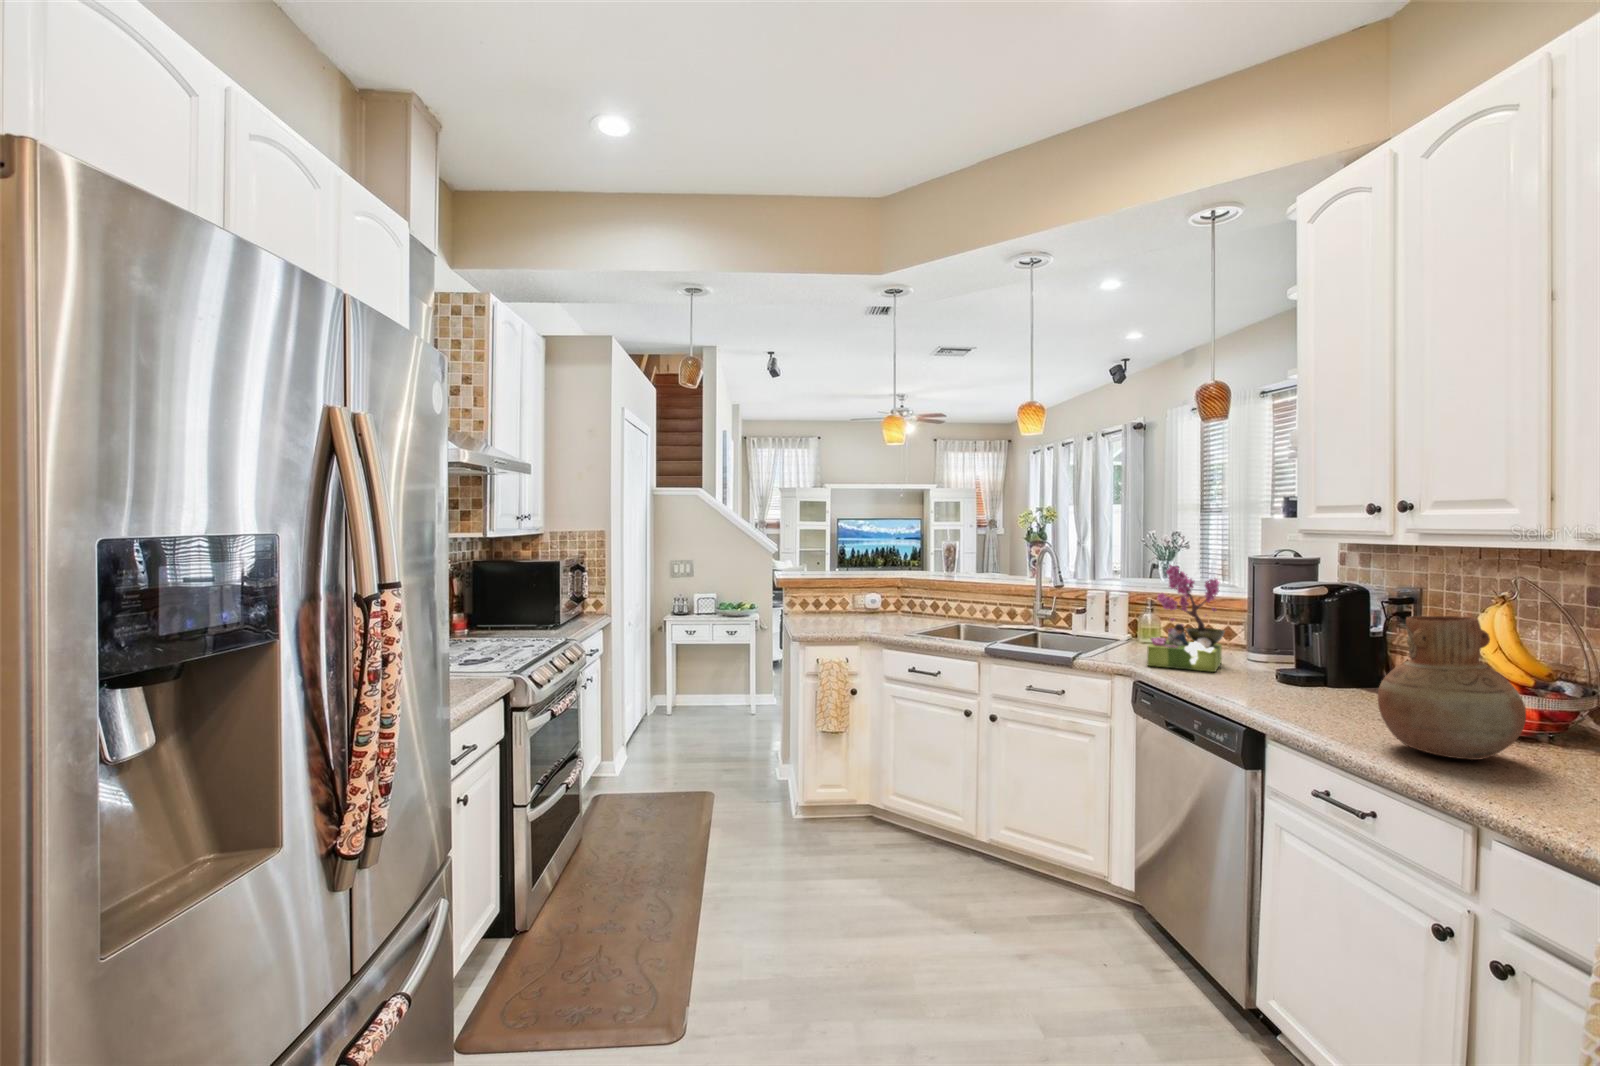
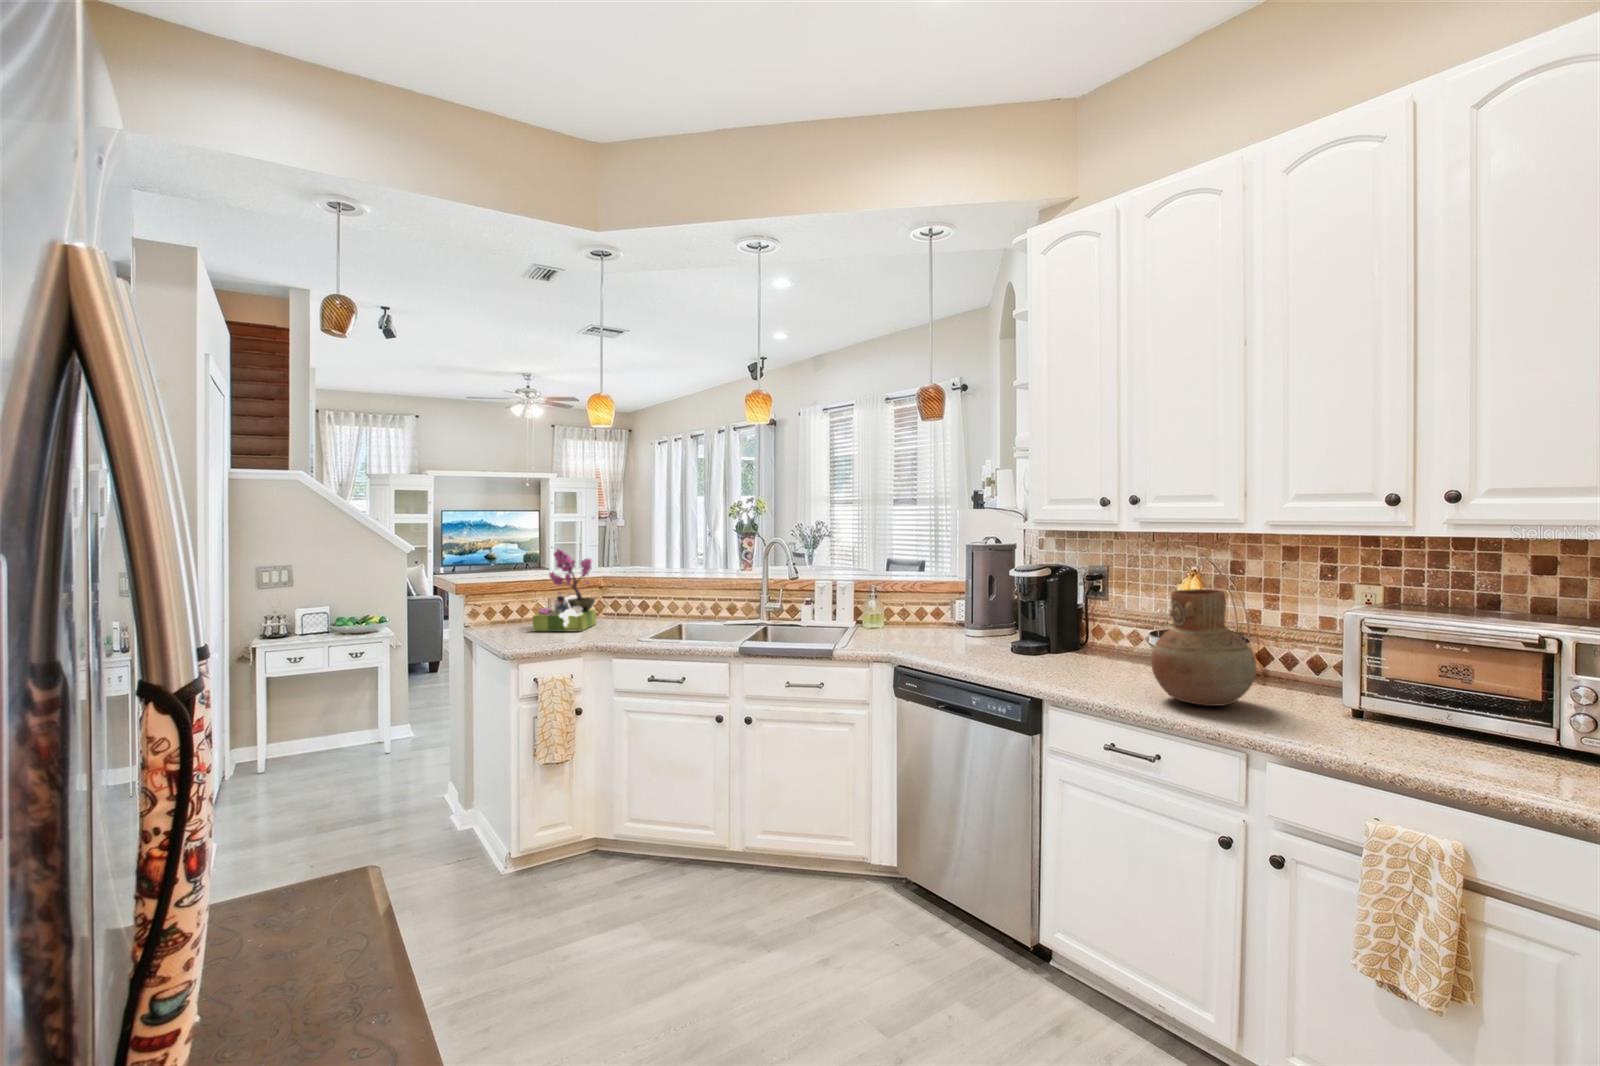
flower arrangement: present [1147,565,1225,672] -> present [533,549,596,632]

